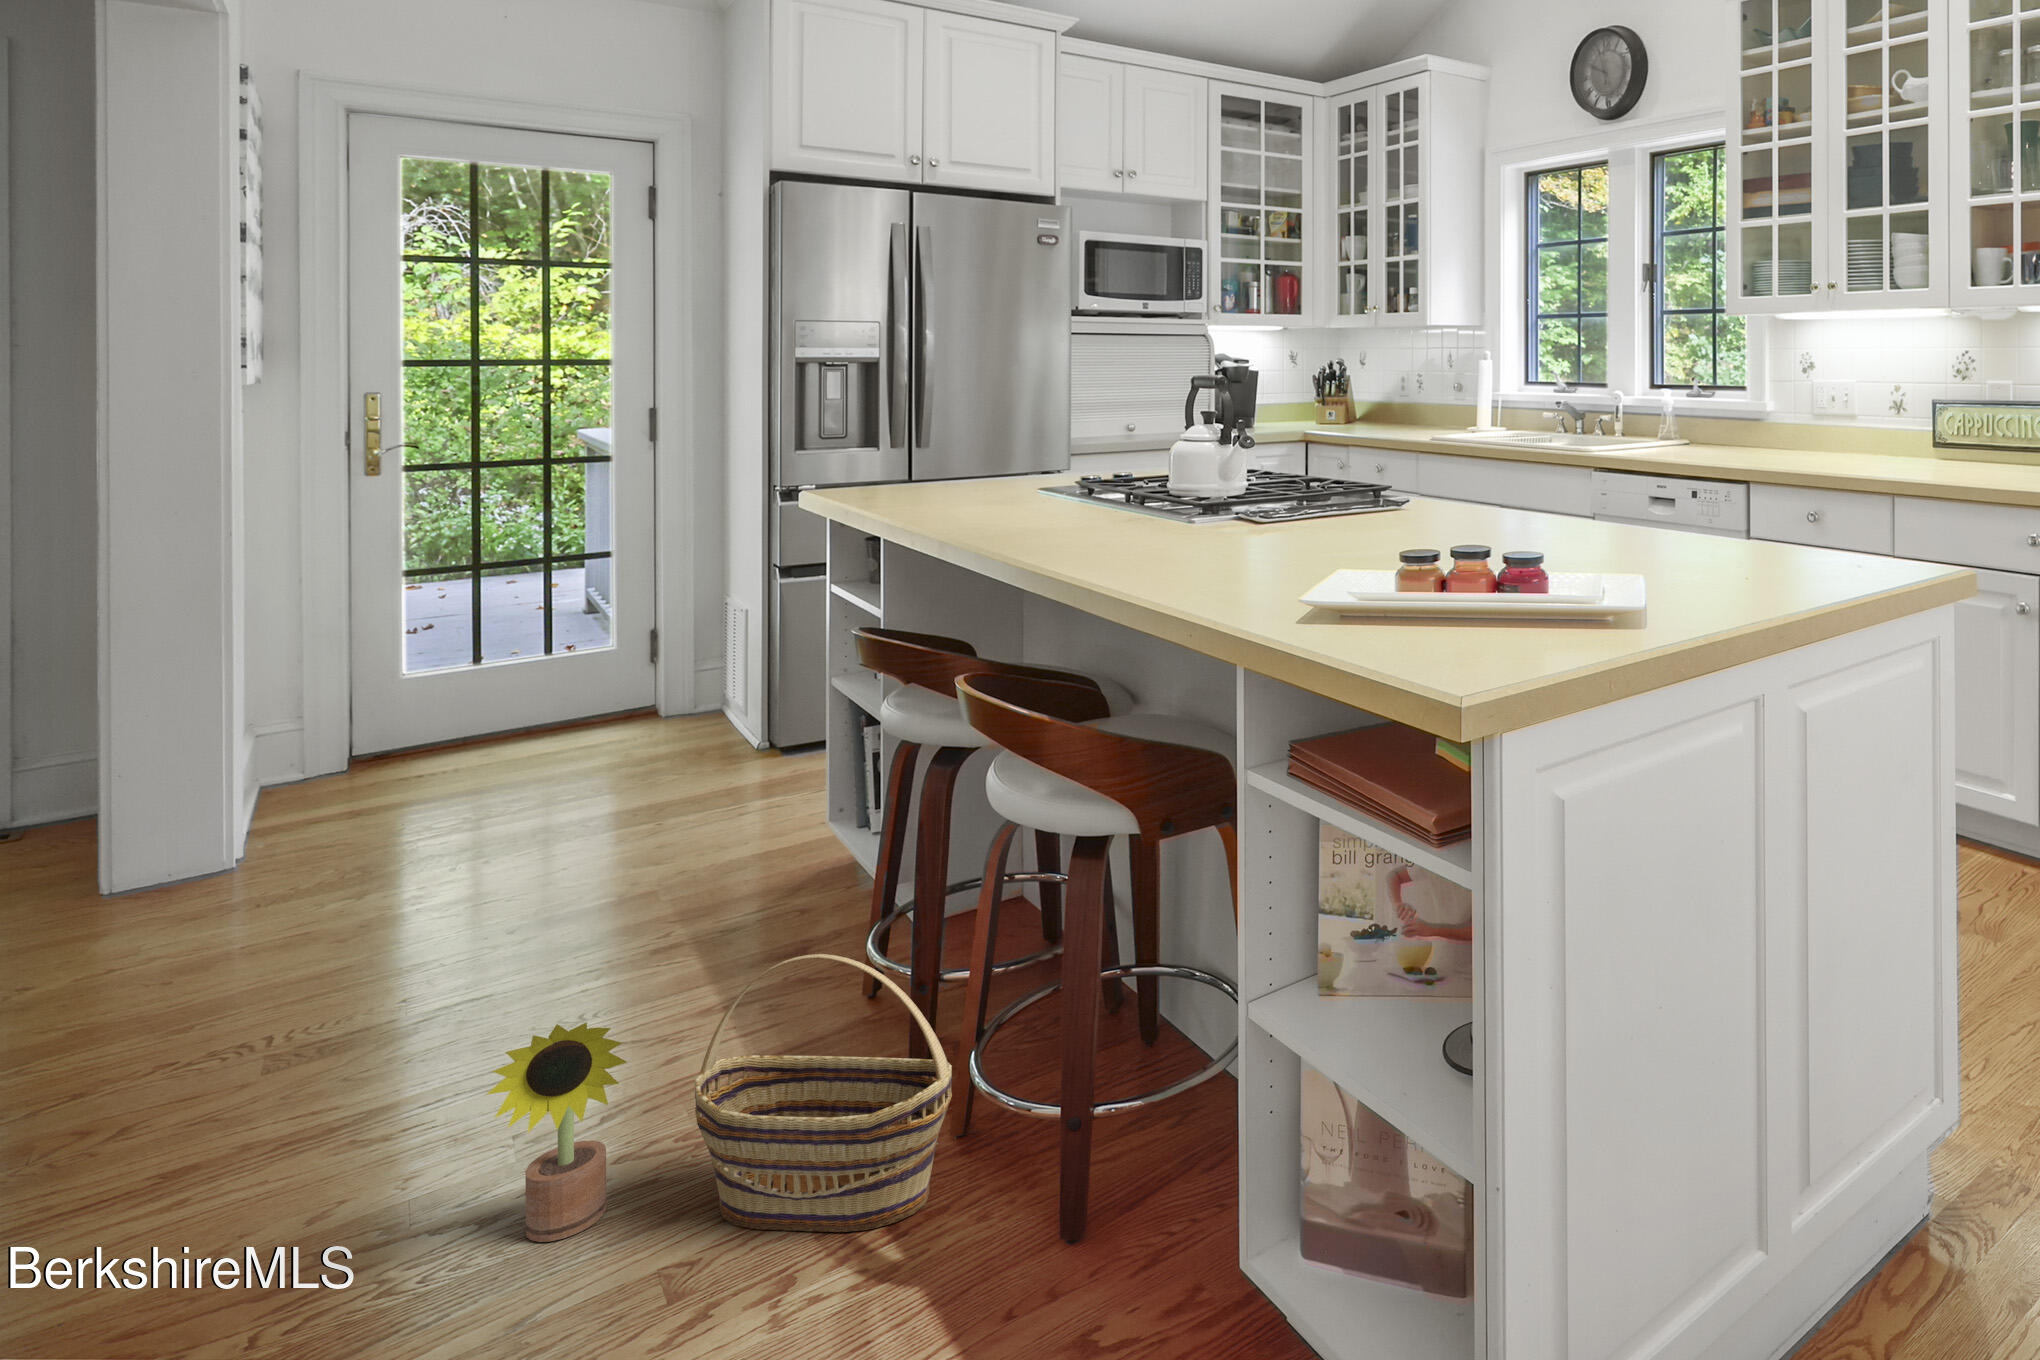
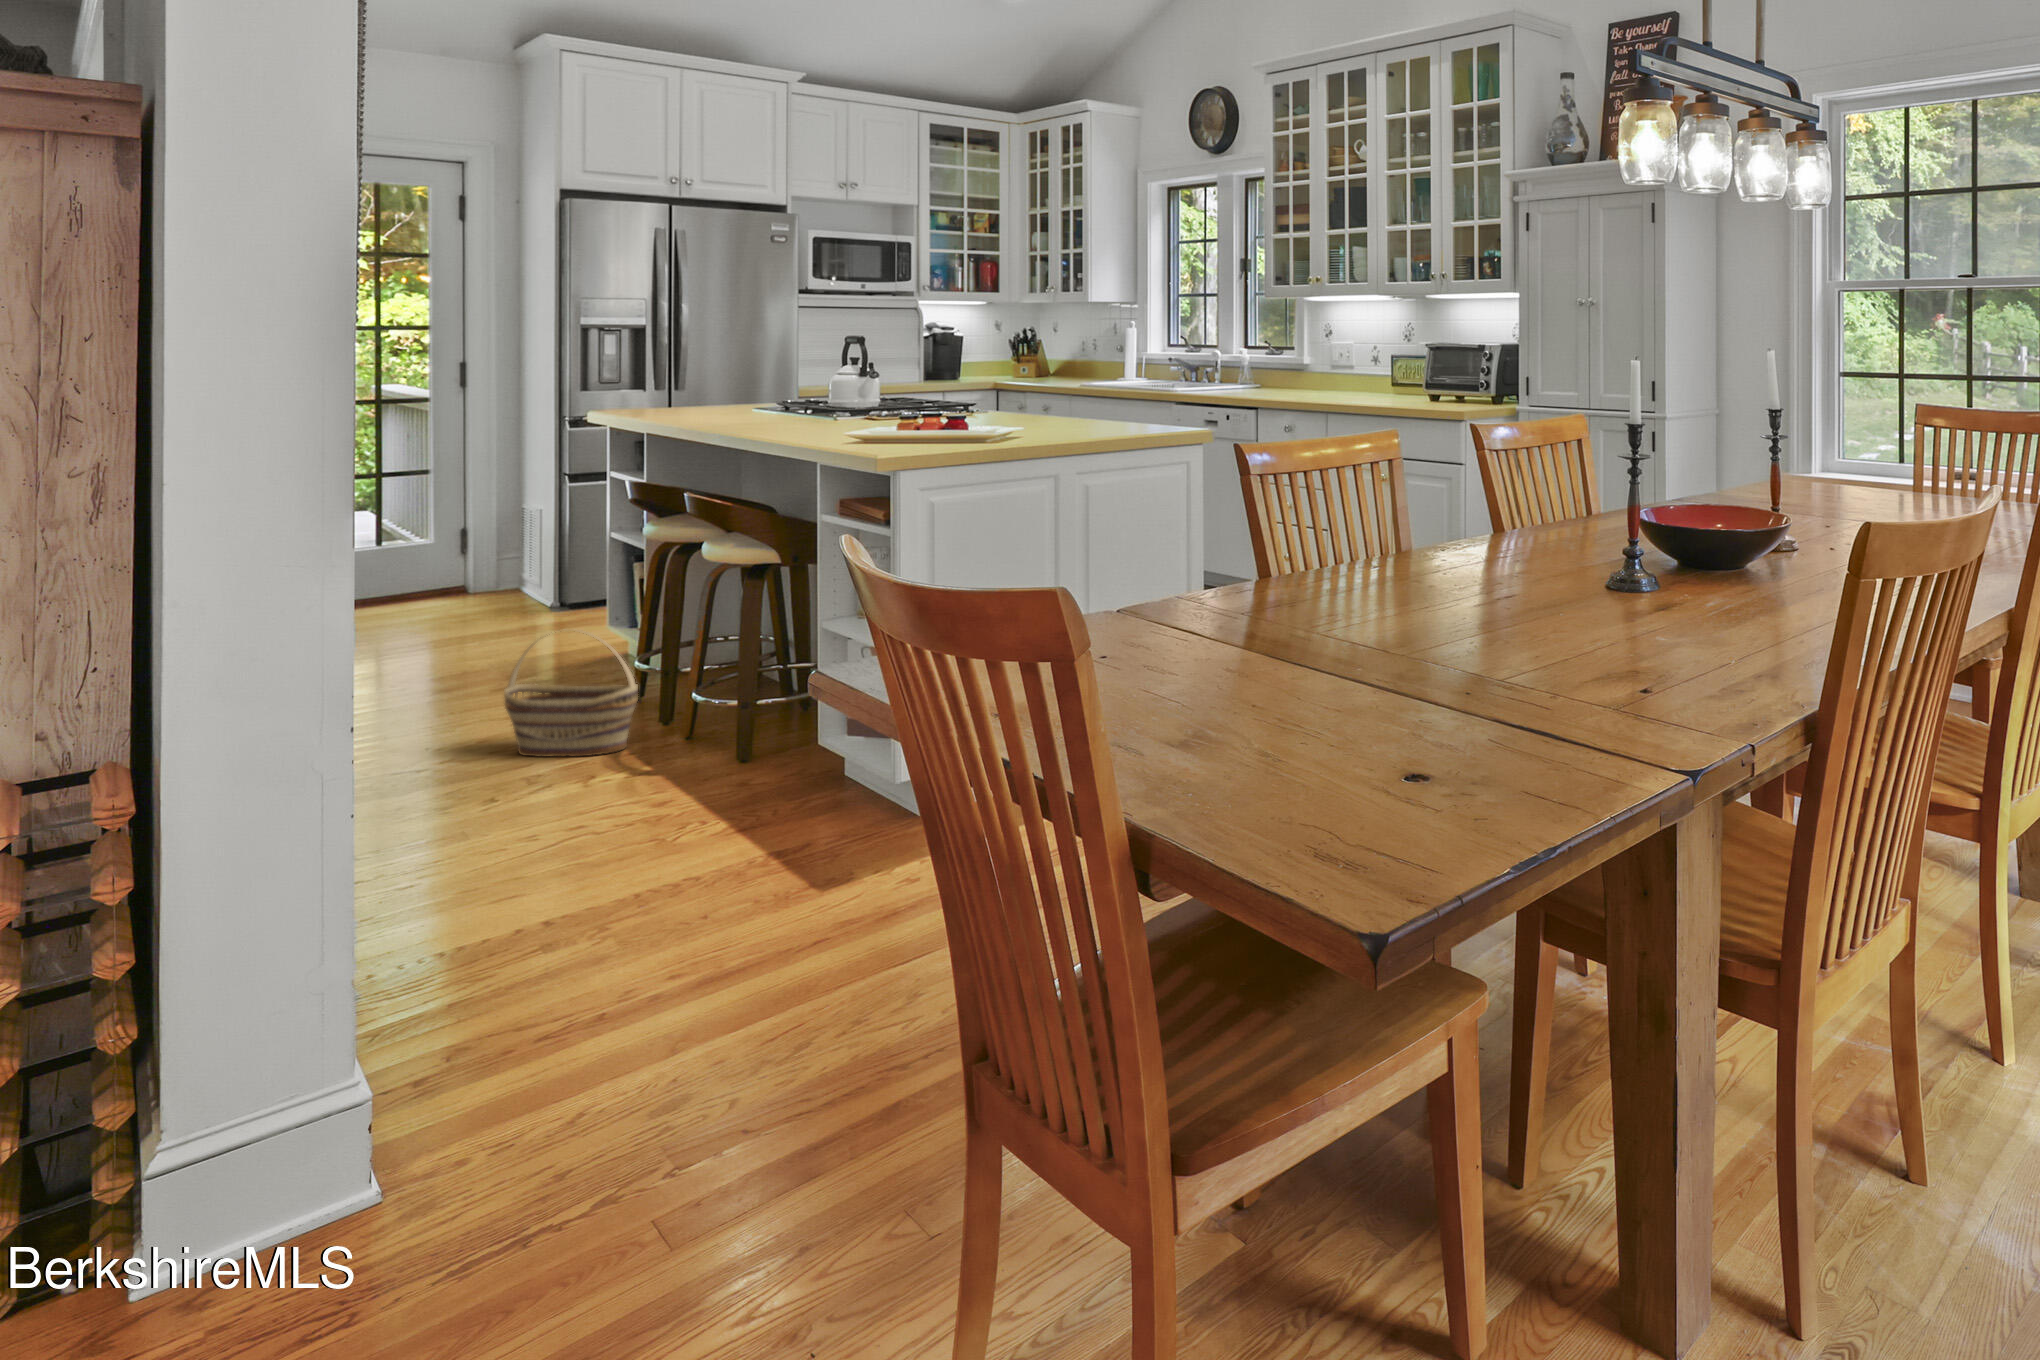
decorative plant: present [486,1023,627,1242] -> none [398,654,469,761]

